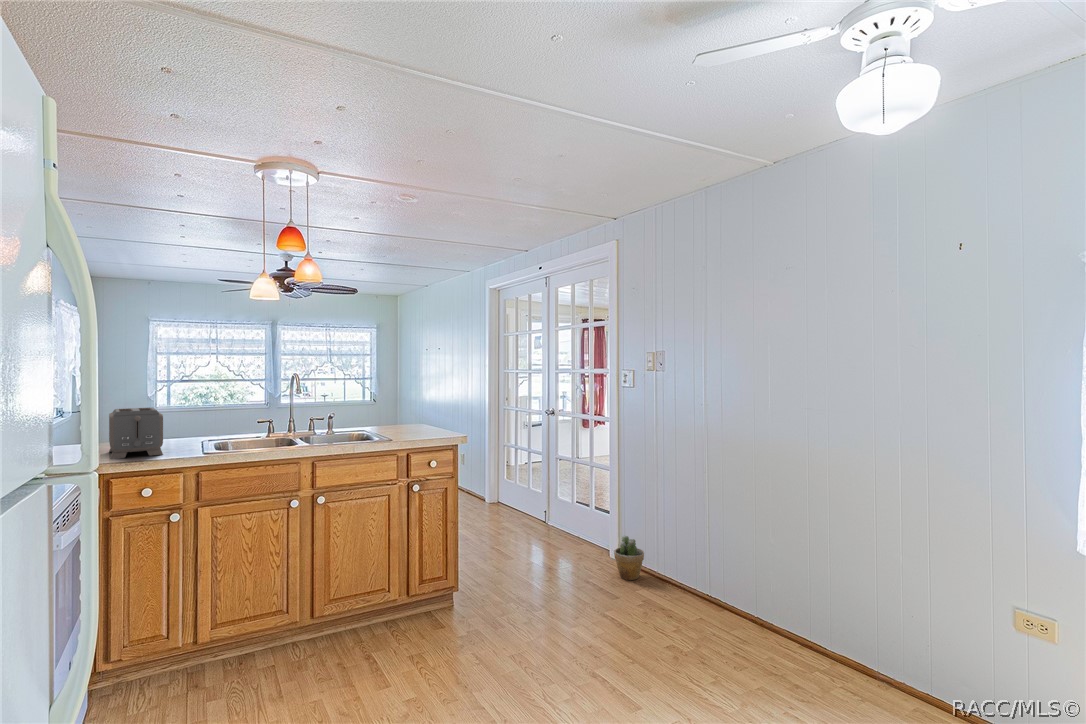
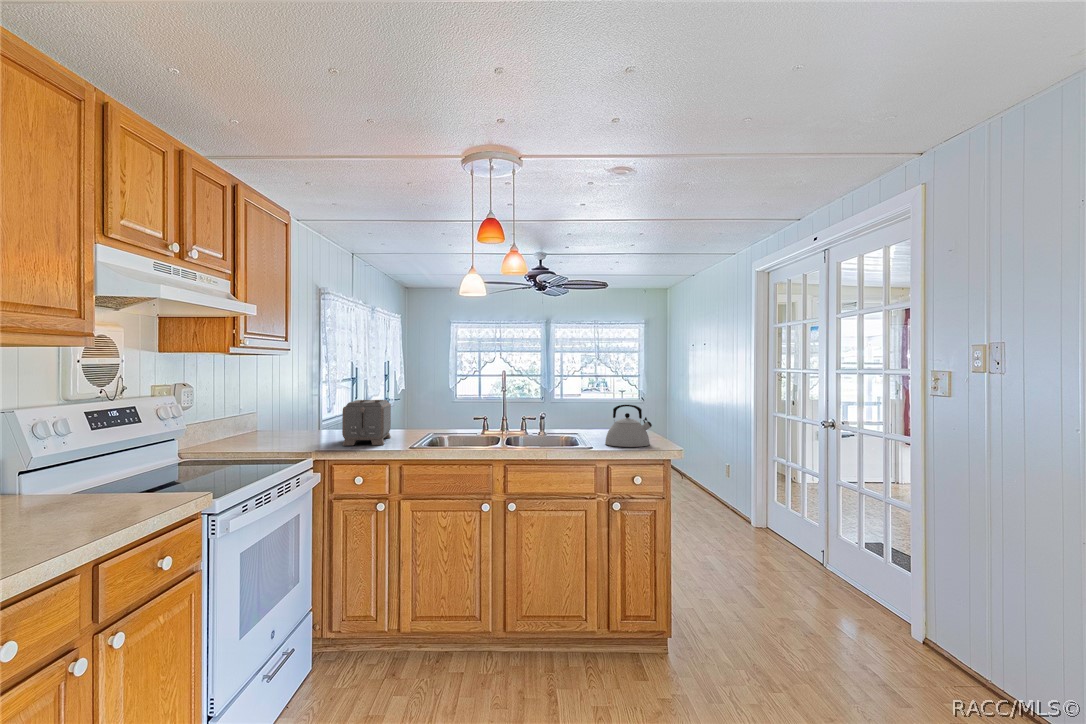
kettle: none [398,402,438,438] -> present [605,405,652,447]
potted plant: present [614,536,644,580] -> none [906,612,959,681]

